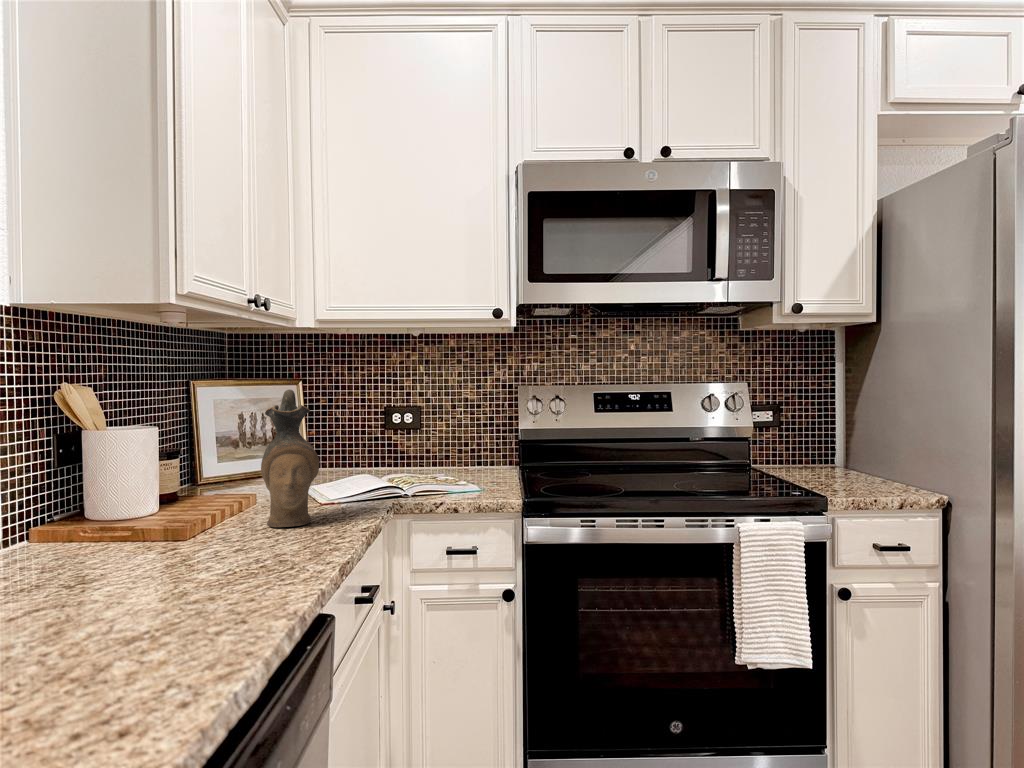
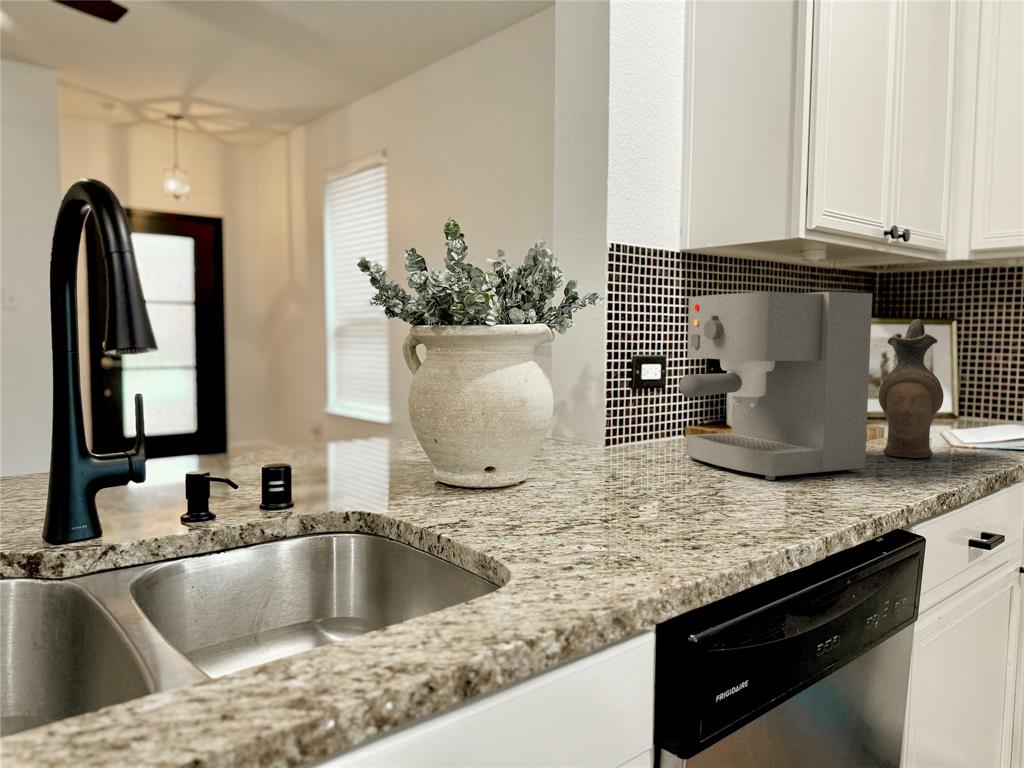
coffee maker: none [41,370,262,589] -> present [679,292,872,480]

